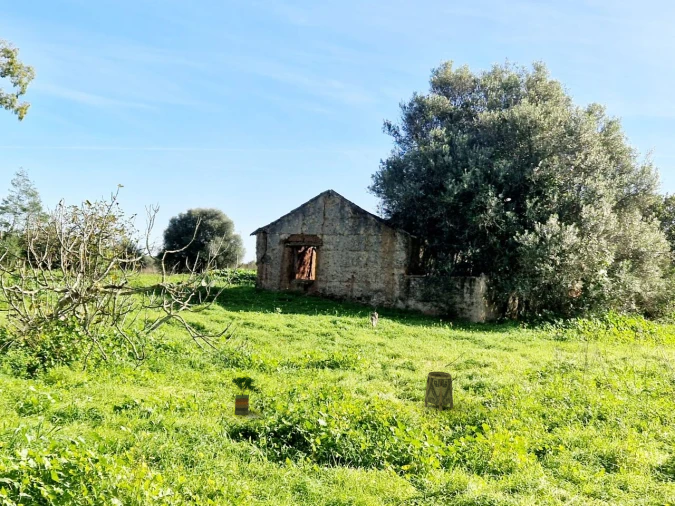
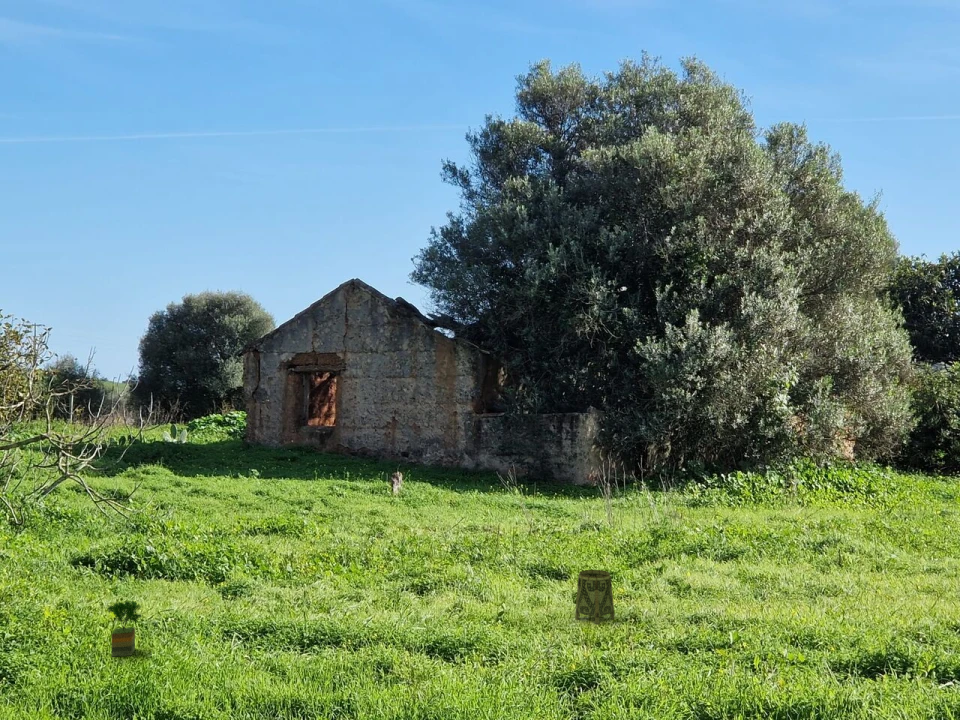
basket: present [425,372,453,411] -> present [575,570,615,624]

